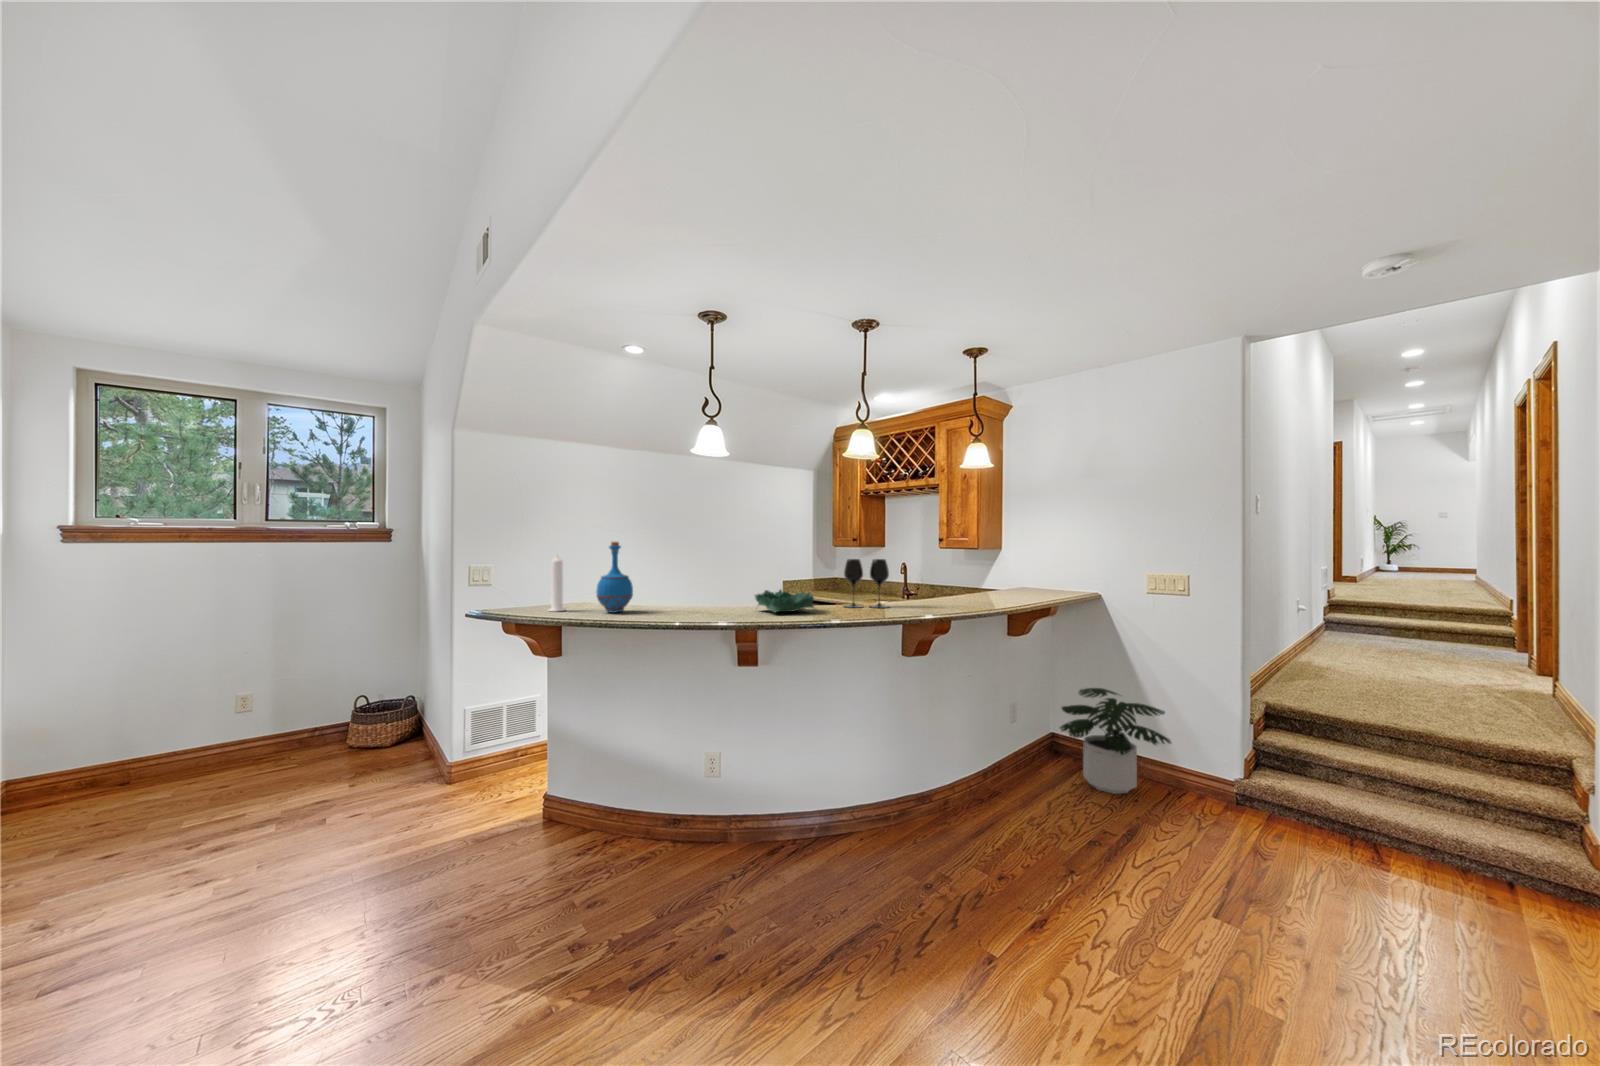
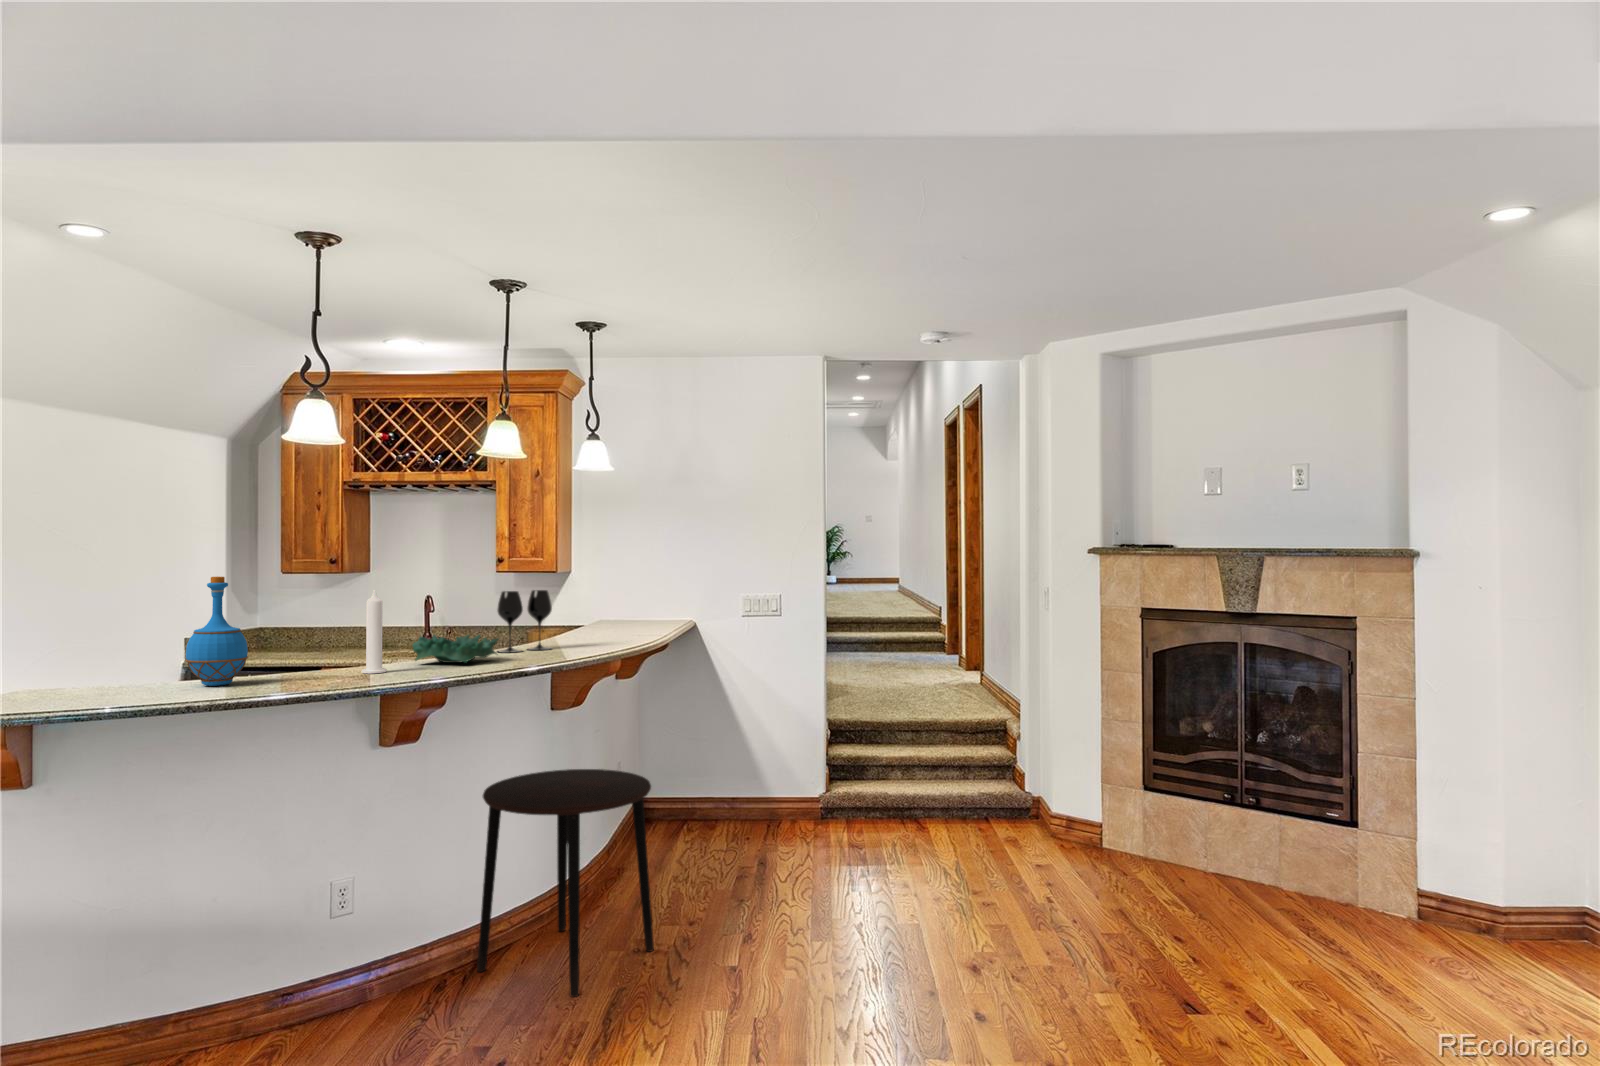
candle: present [549,554,565,612] -> present [362,590,387,674]
potted plant: present [1060,688,1171,794] -> none [659,727,779,835]
side table: none [802,706,943,915] -> present [477,769,654,997]

